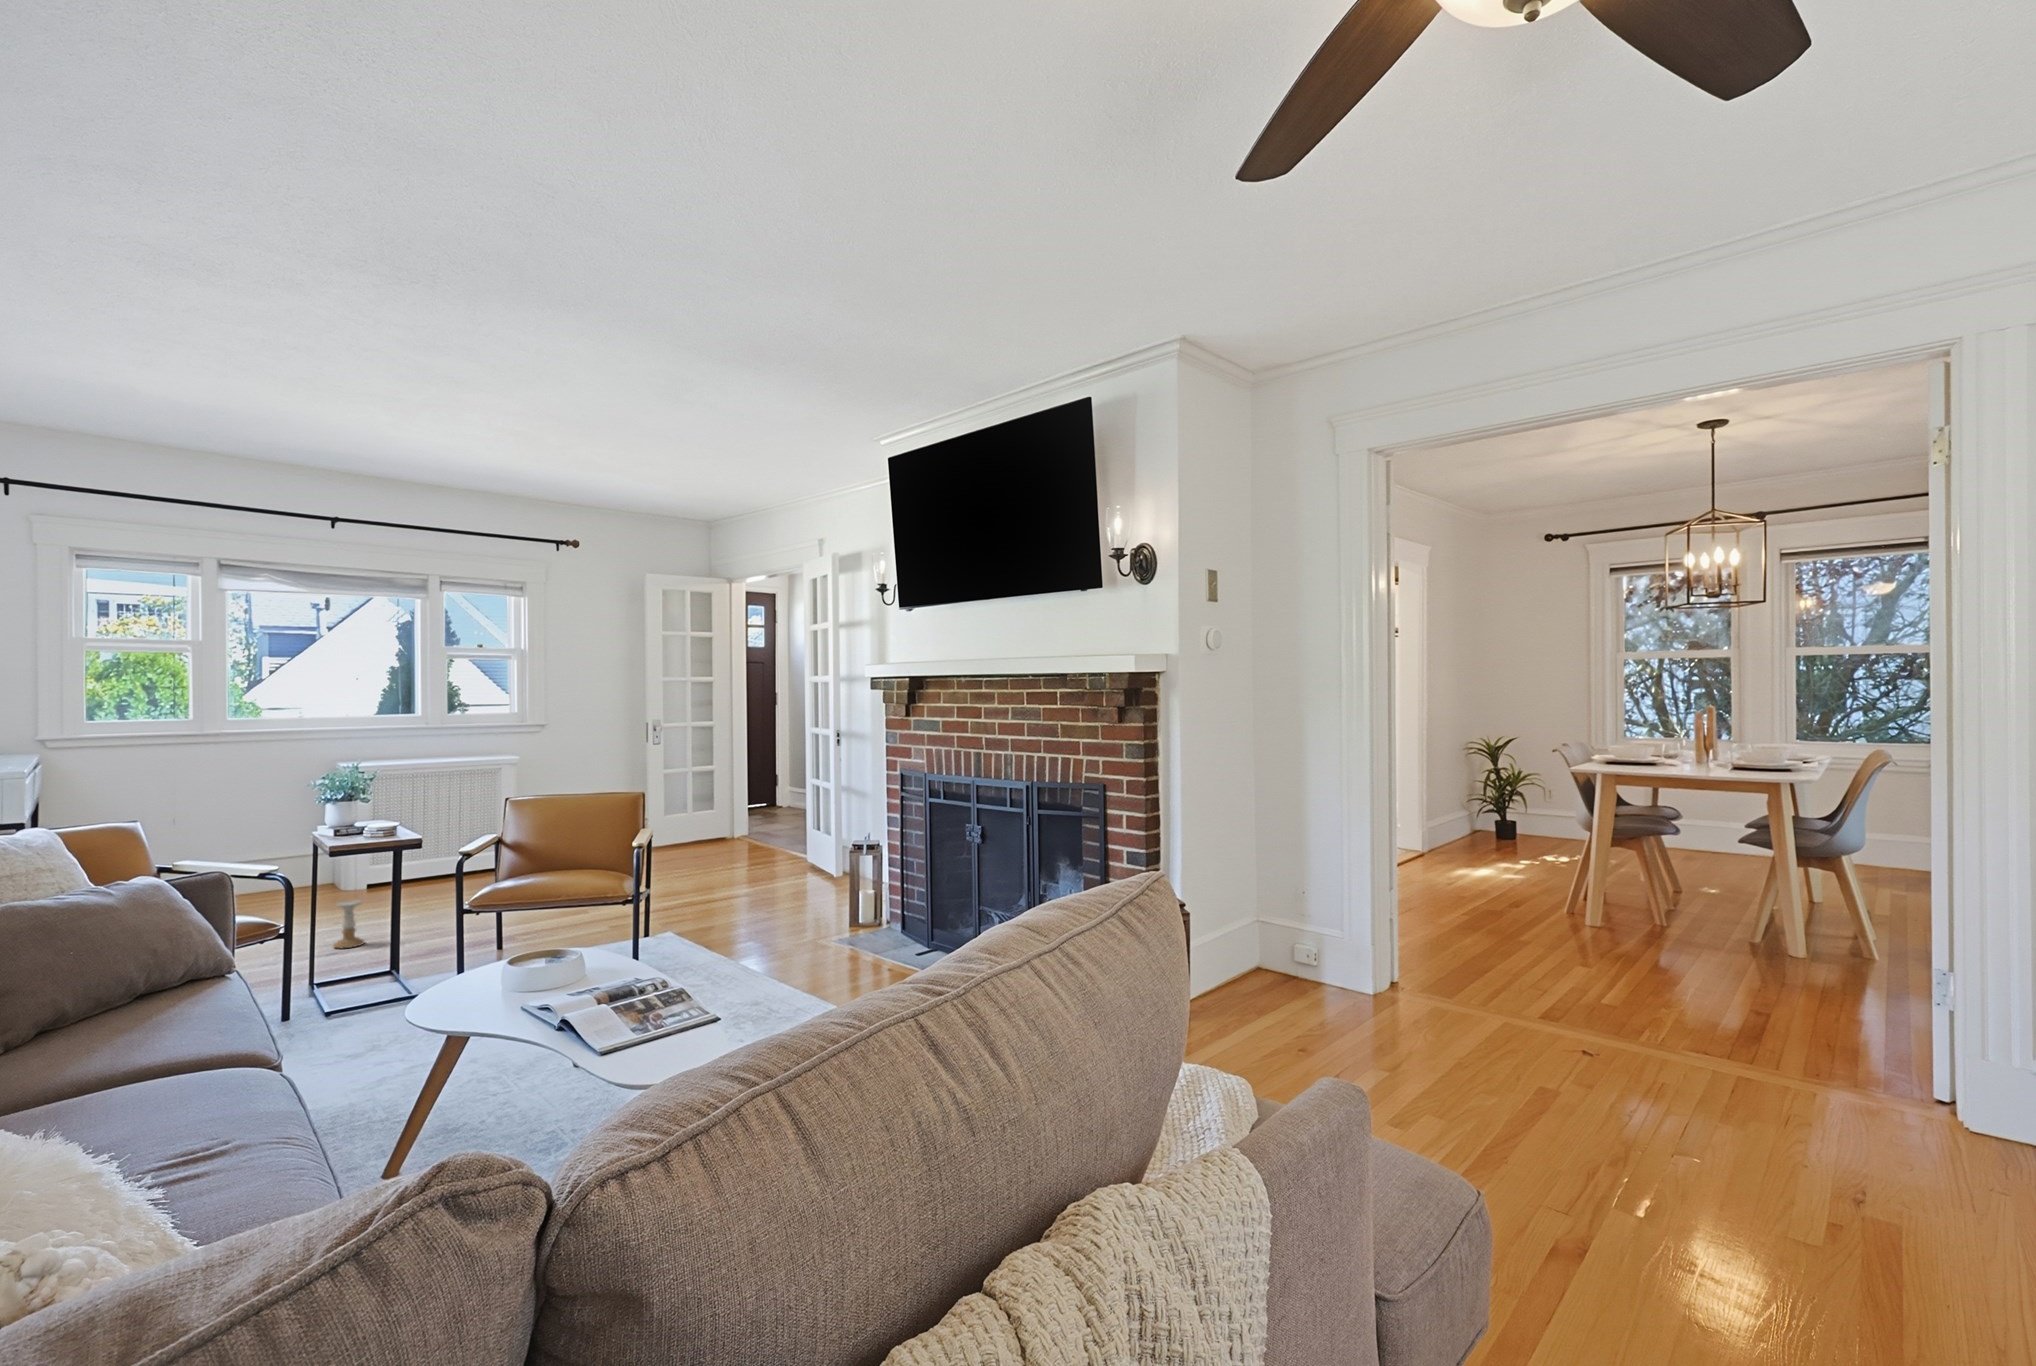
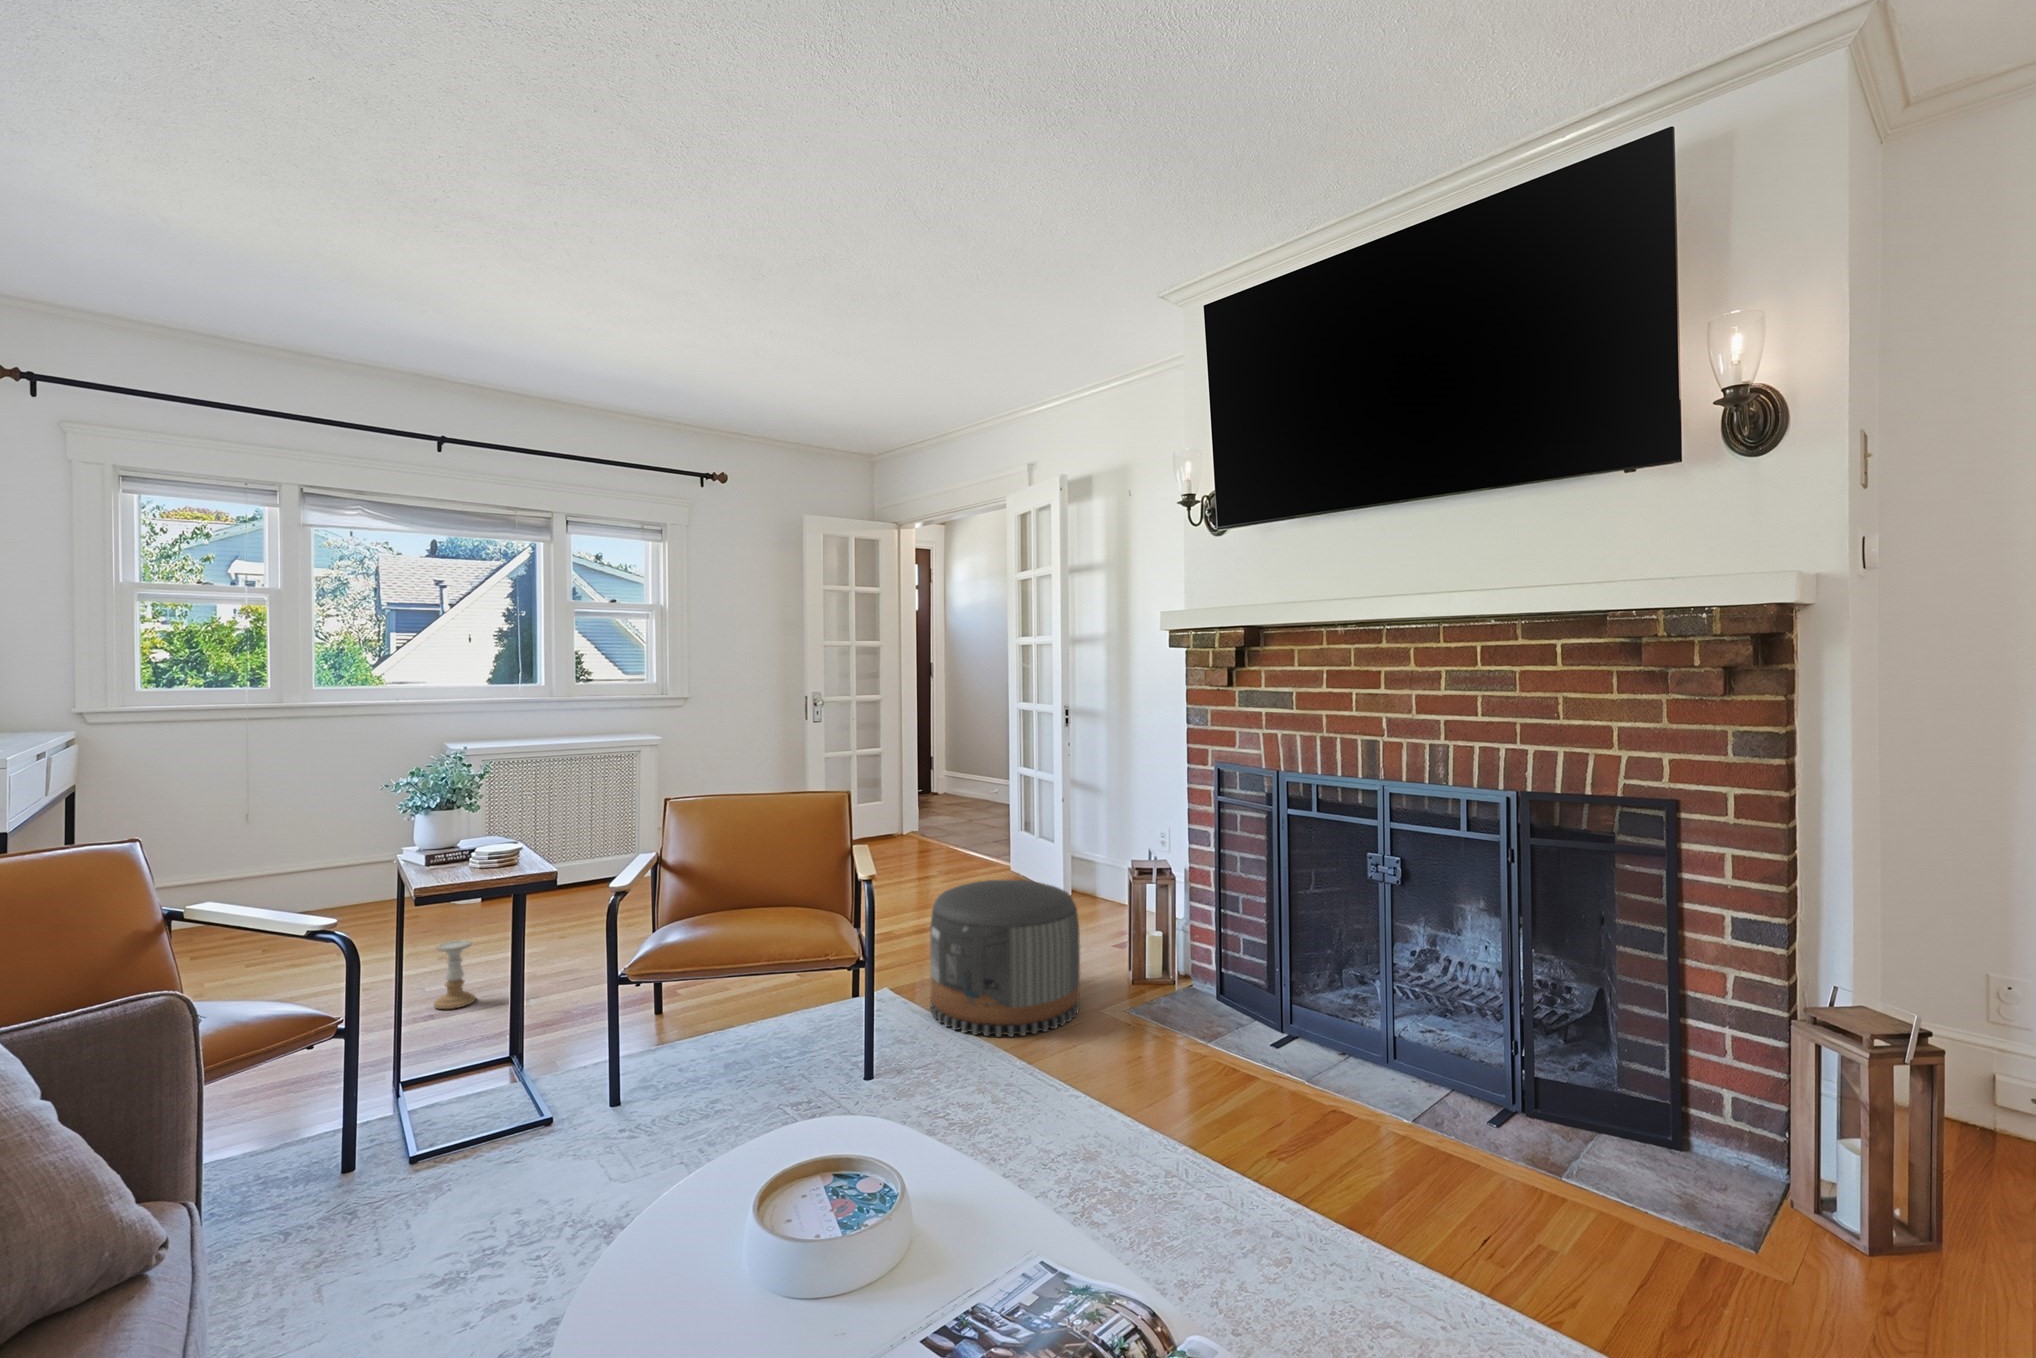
pouf: none [695,852,802,952] -> present [930,880,1080,1037]

